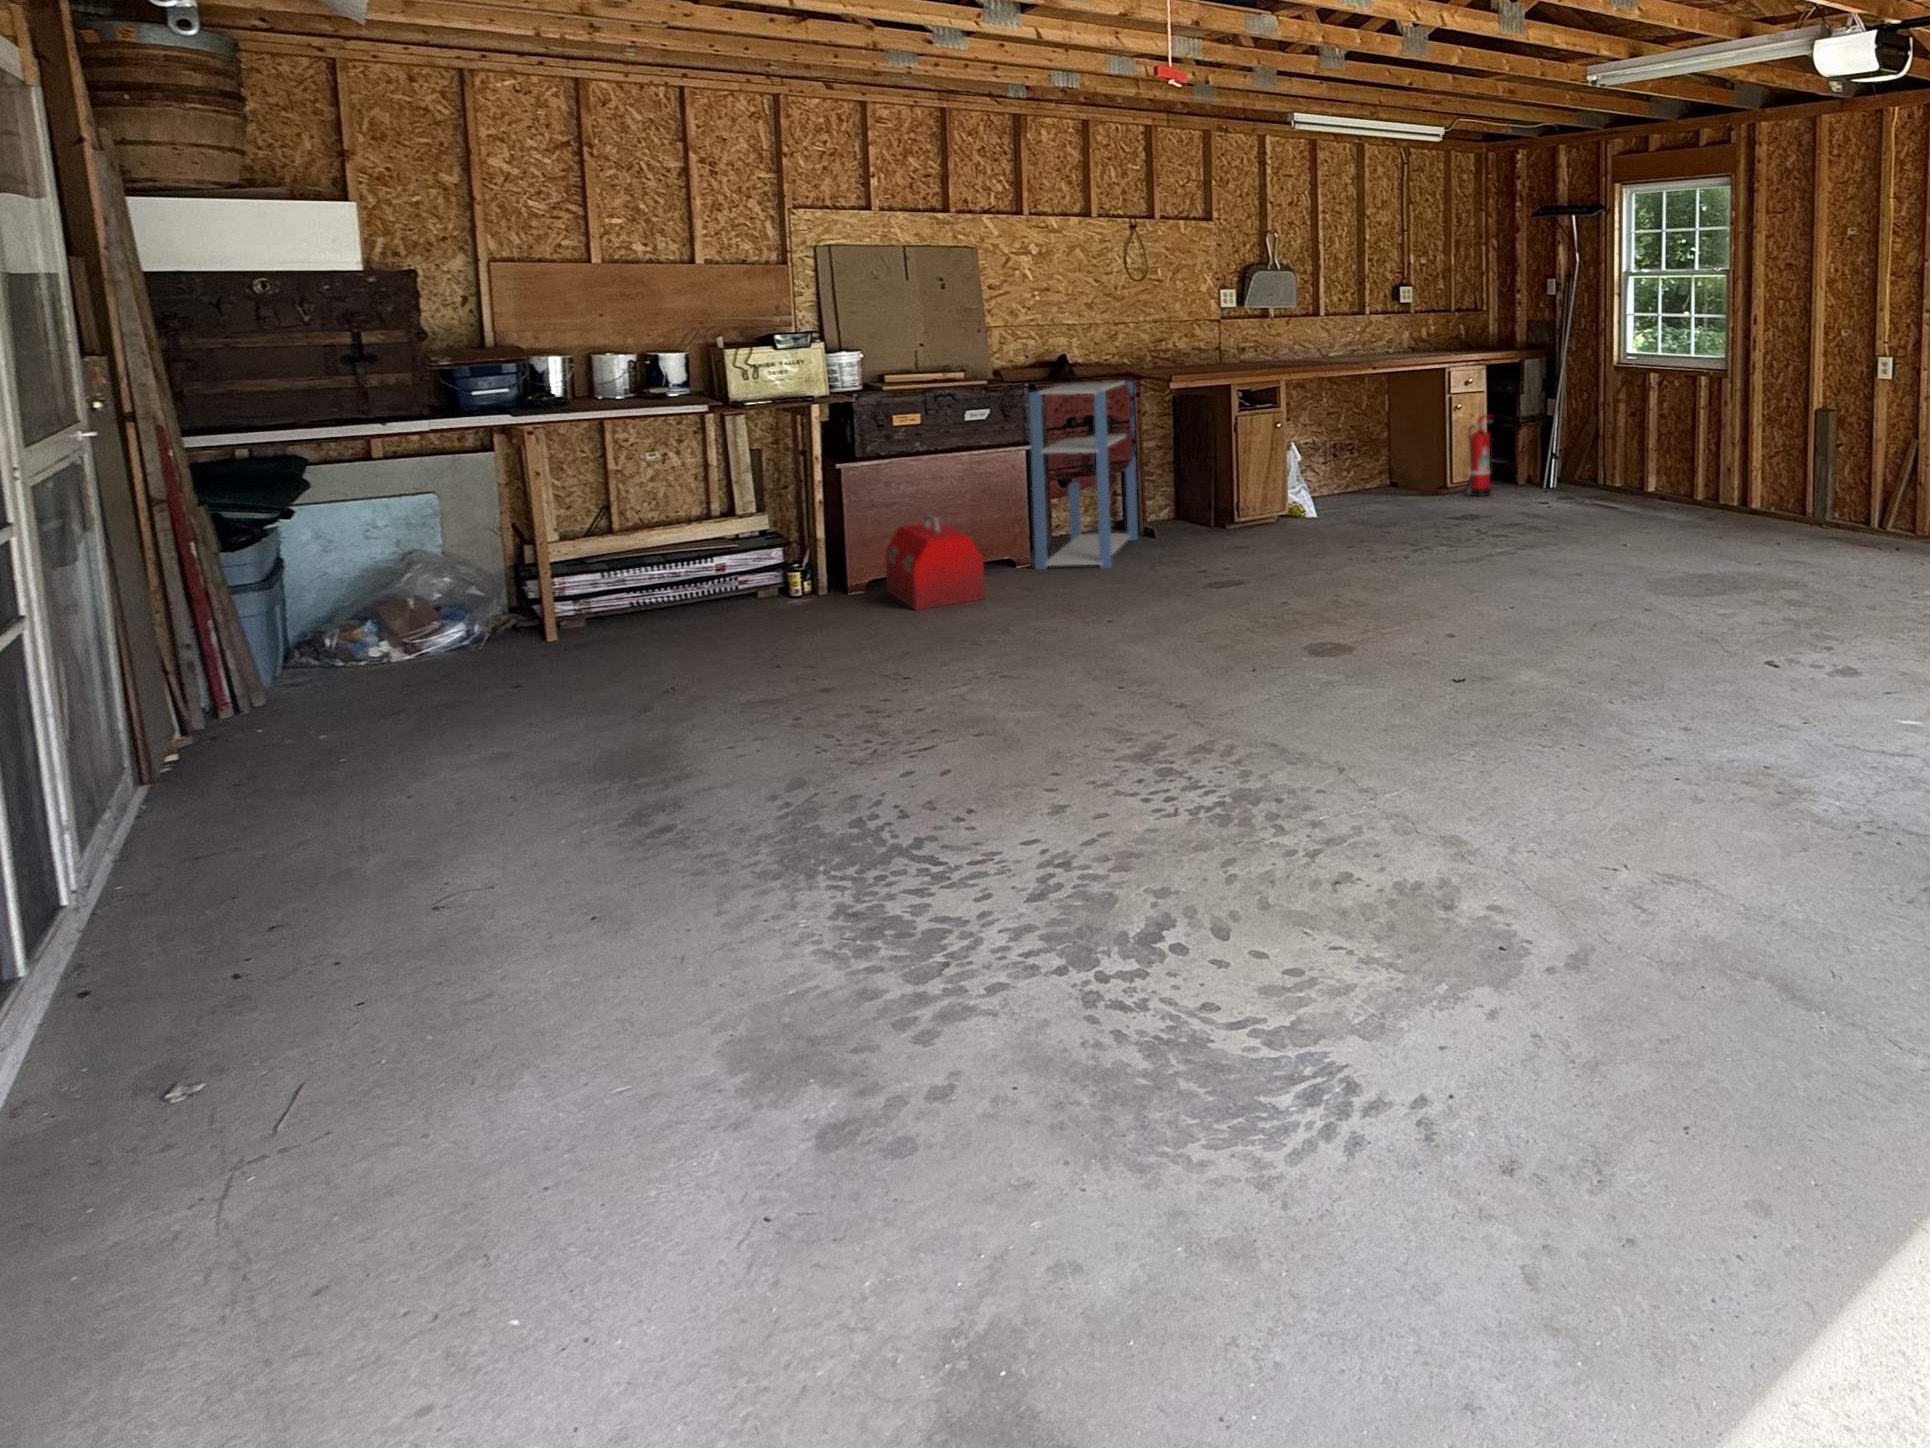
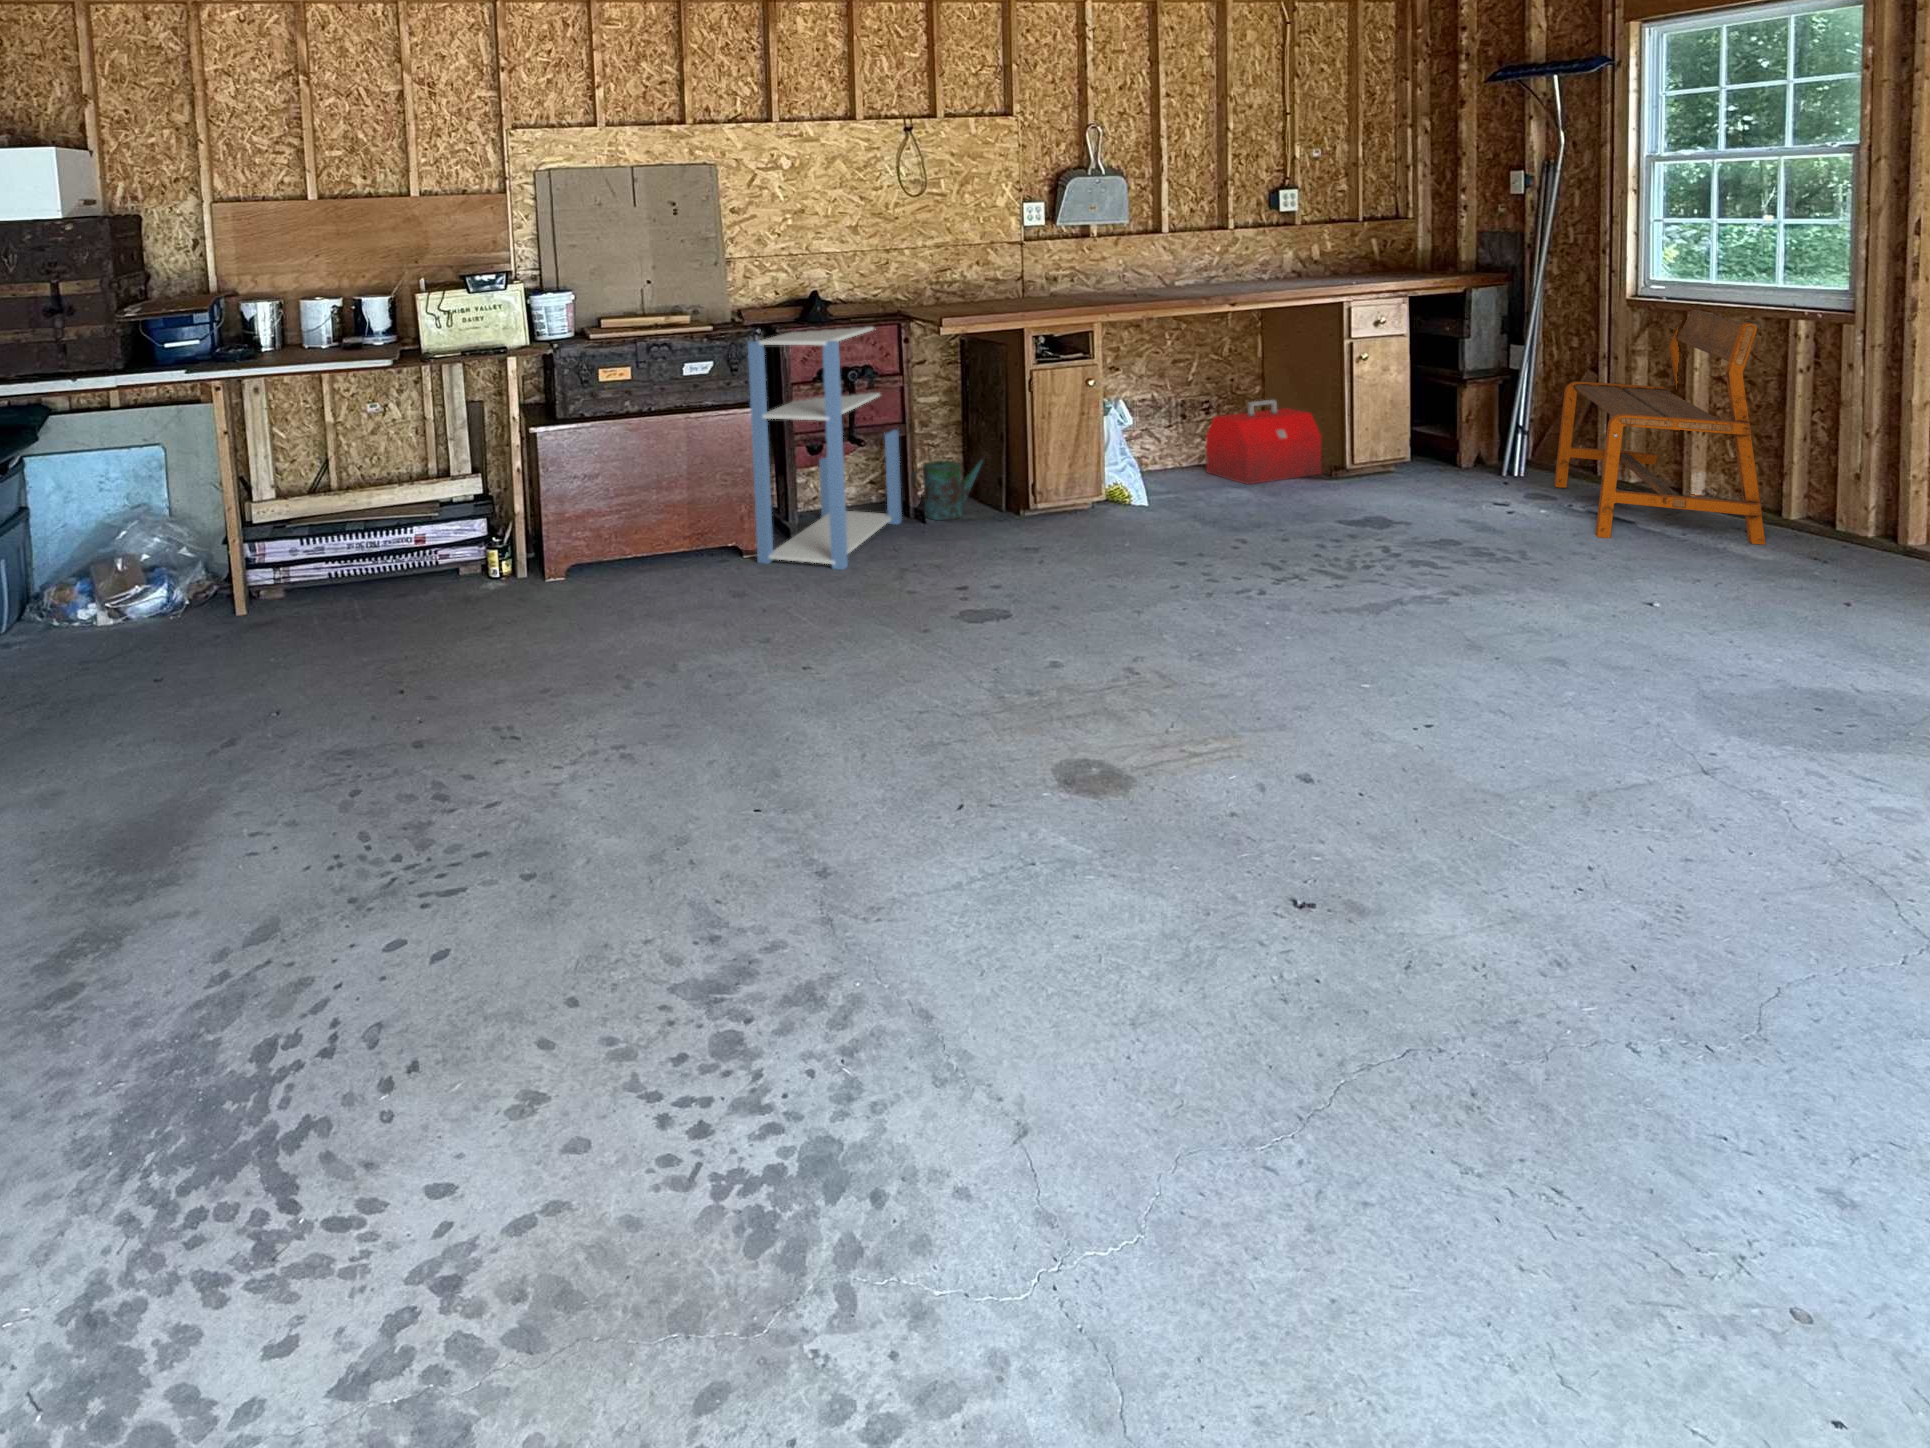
bench: none [1575,369,1683,515] -> present [1554,310,1765,545]
fire extinguisher: present [1465,416,1491,496] -> none [1369,368,1418,484]
watering can: none [1145,481,1205,536] -> present [911,451,990,520]
toolbox: present [885,514,985,610] -> present [1206,400,1322,484]

